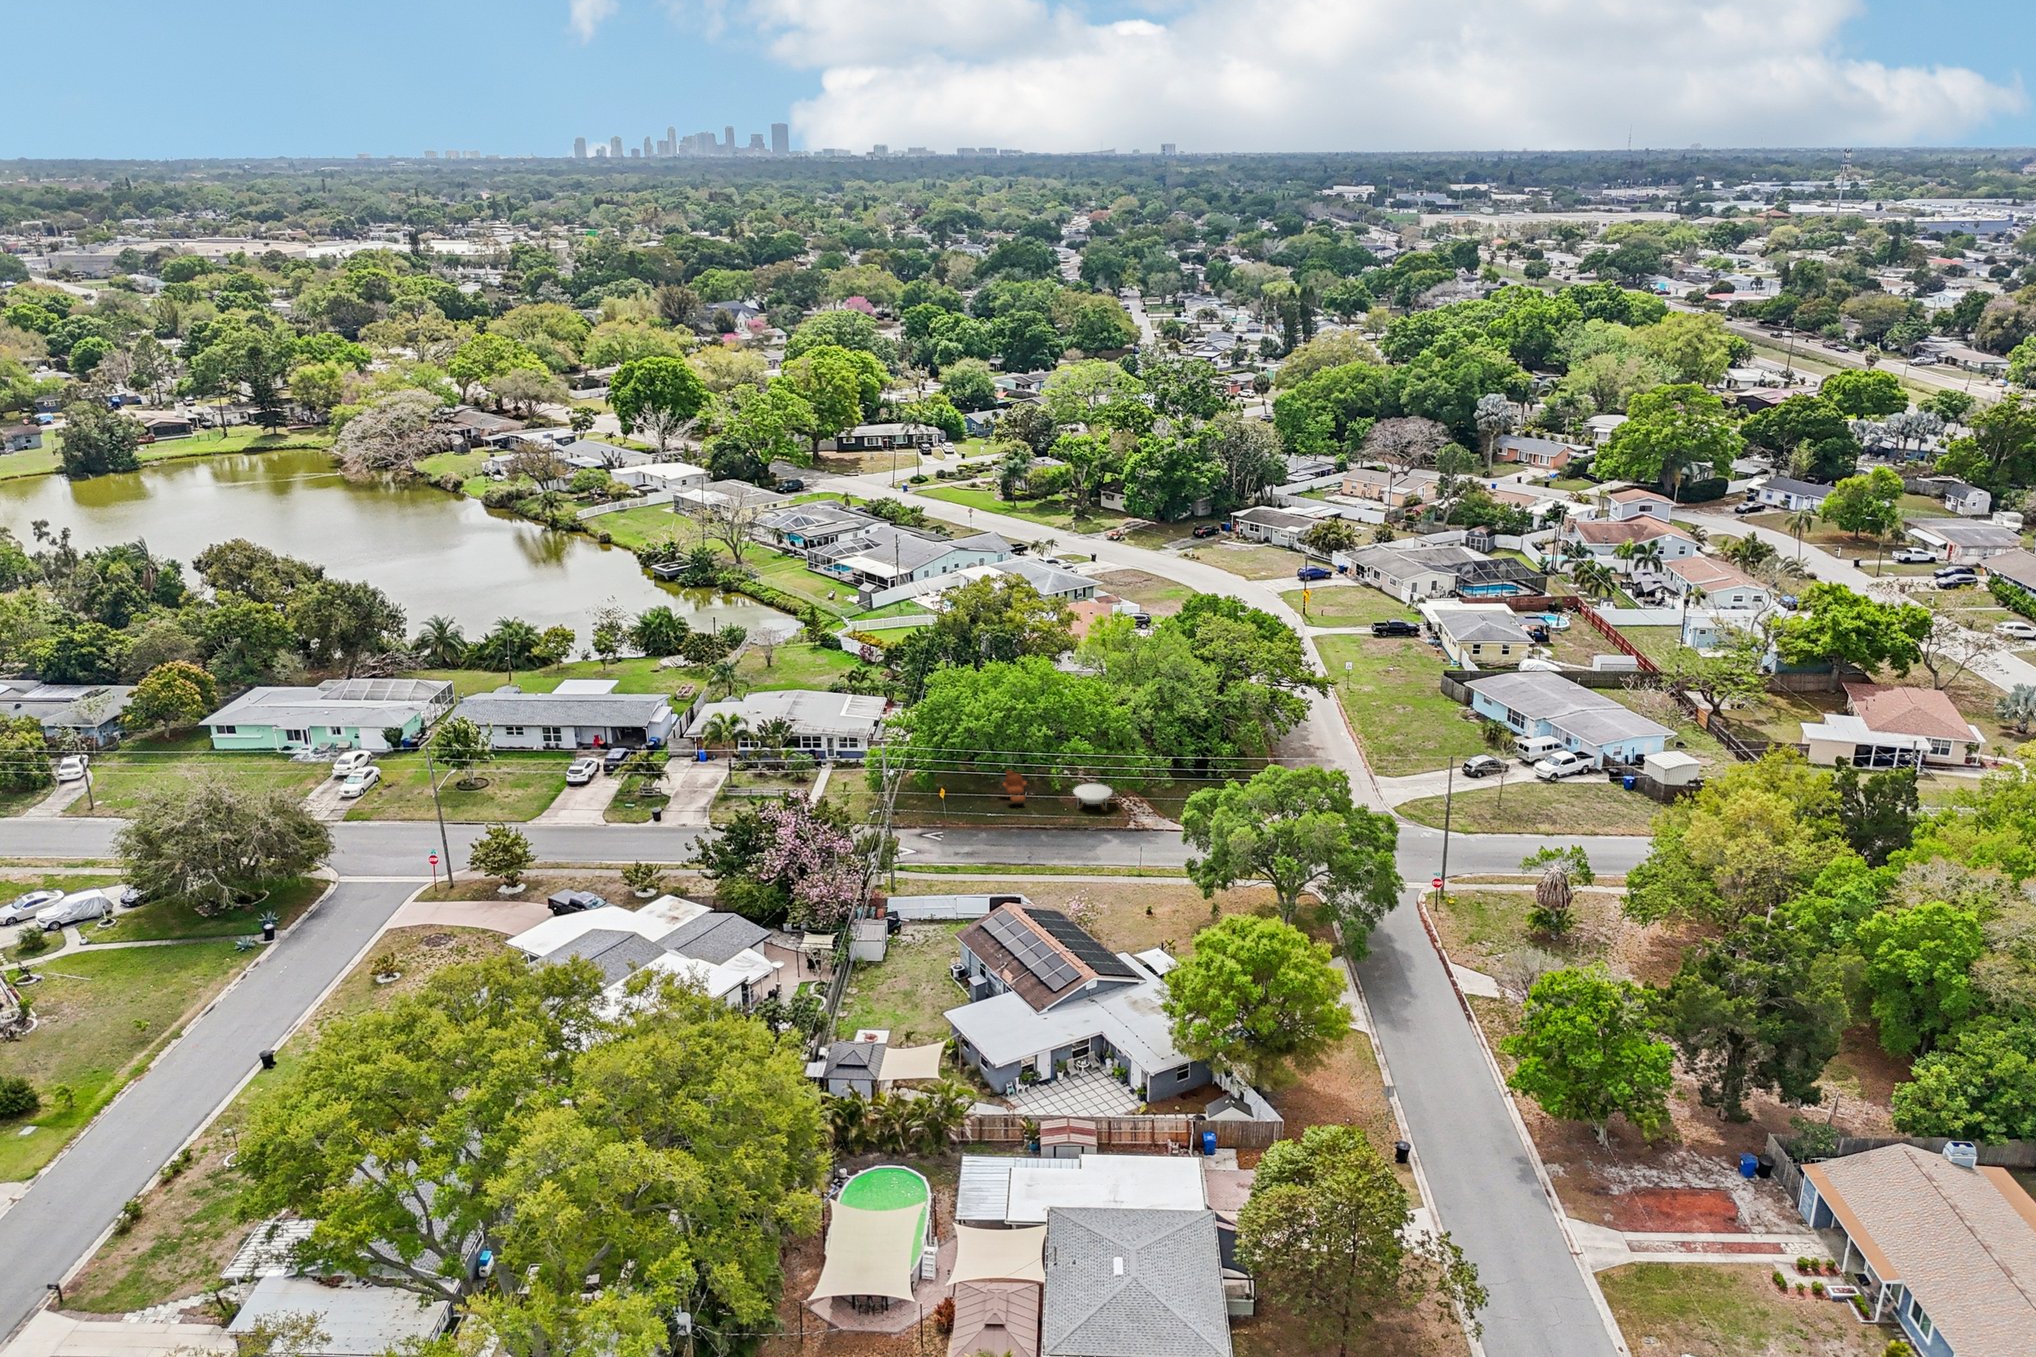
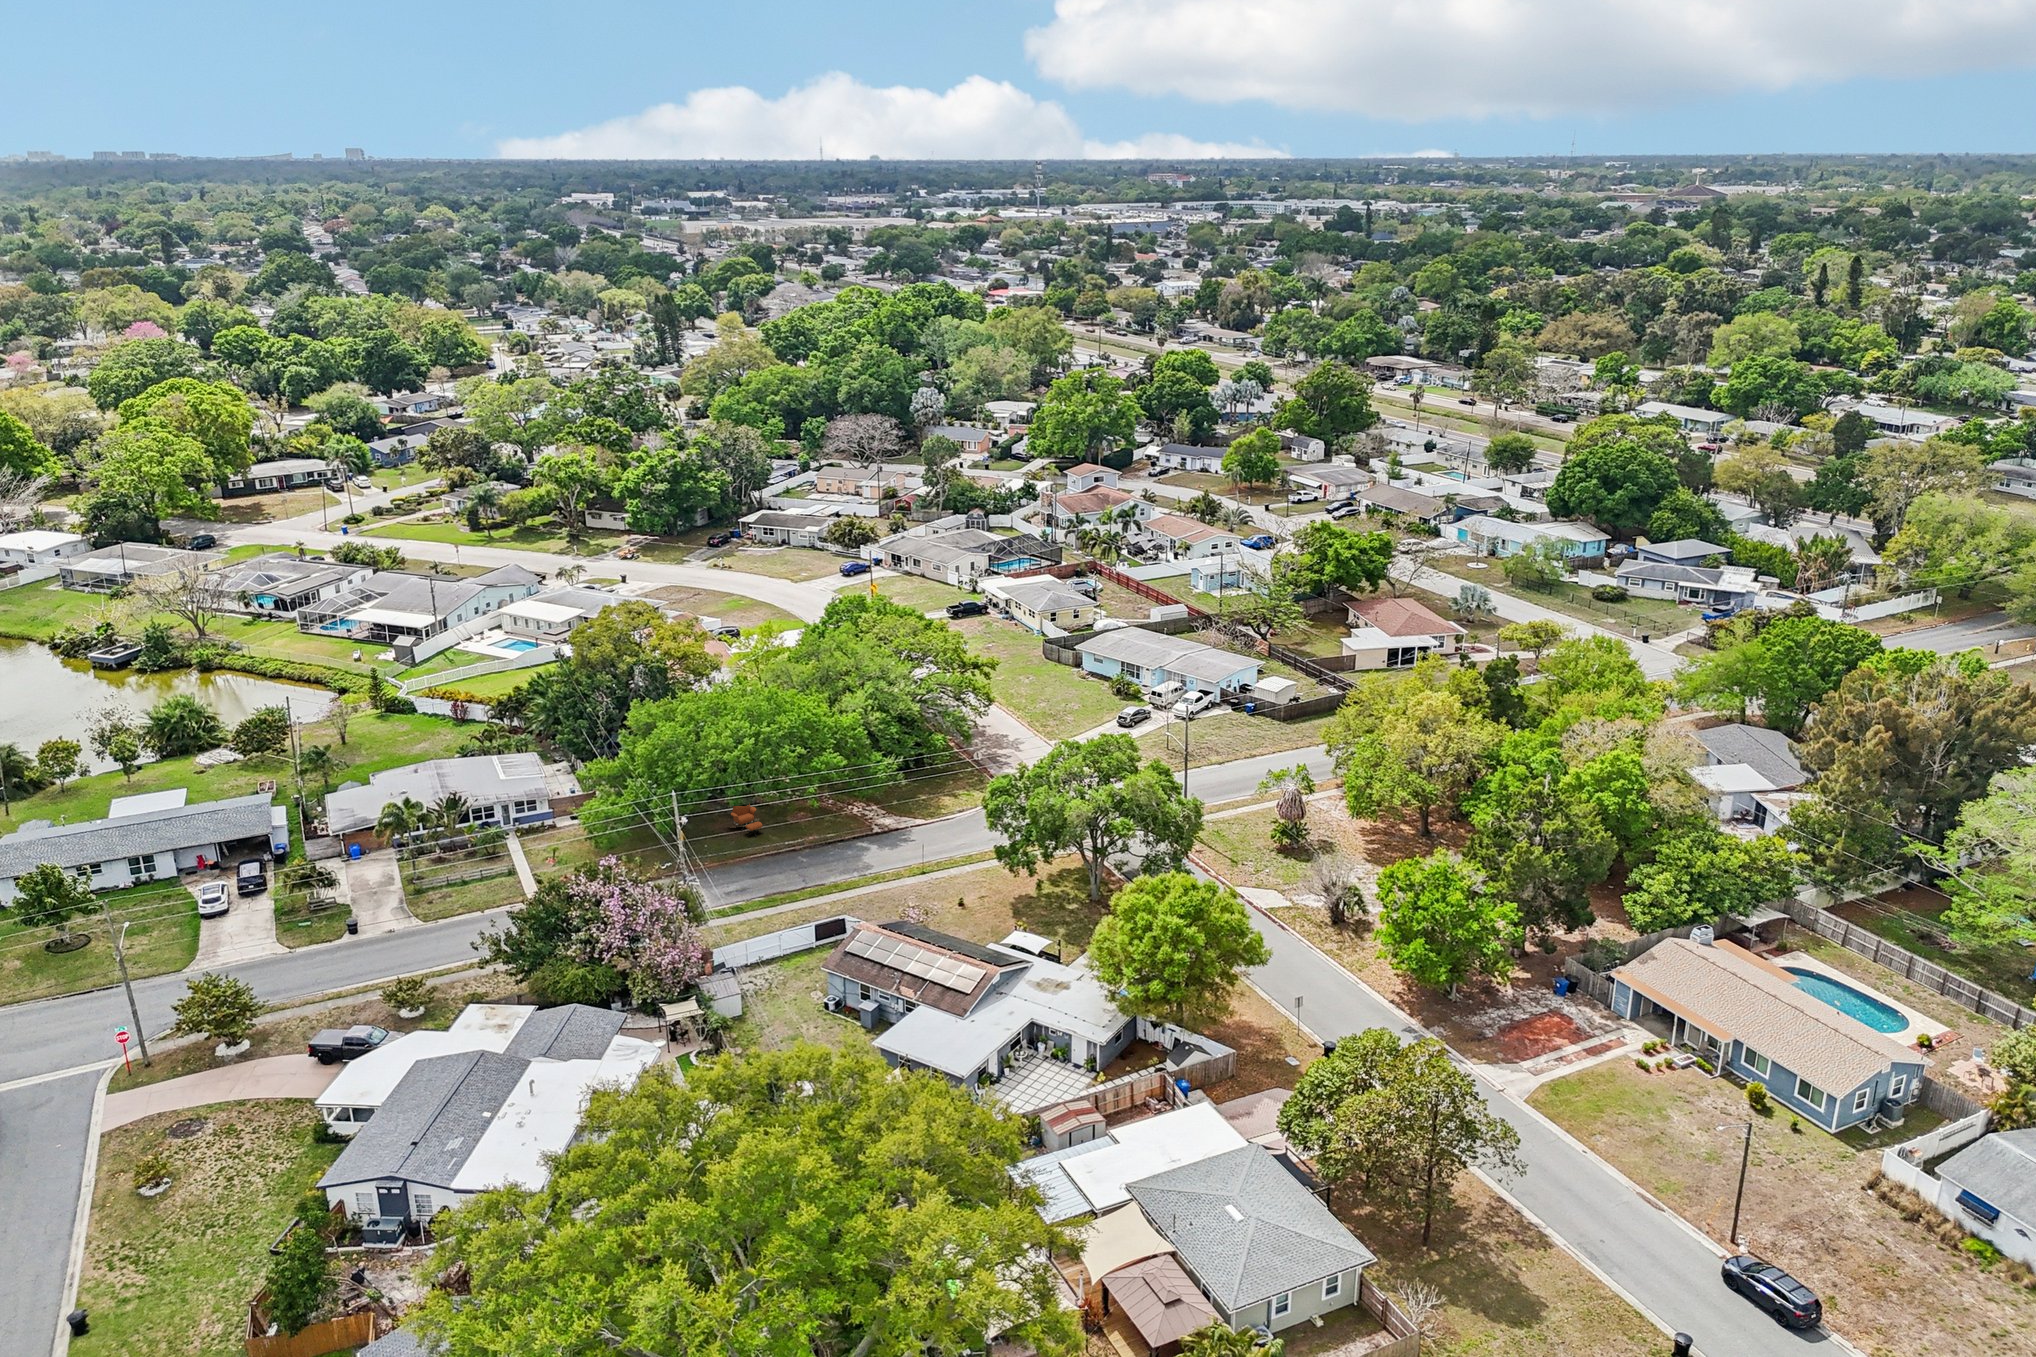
round table: present [1073,784,1112,811] -> none [807,795,848,824]

